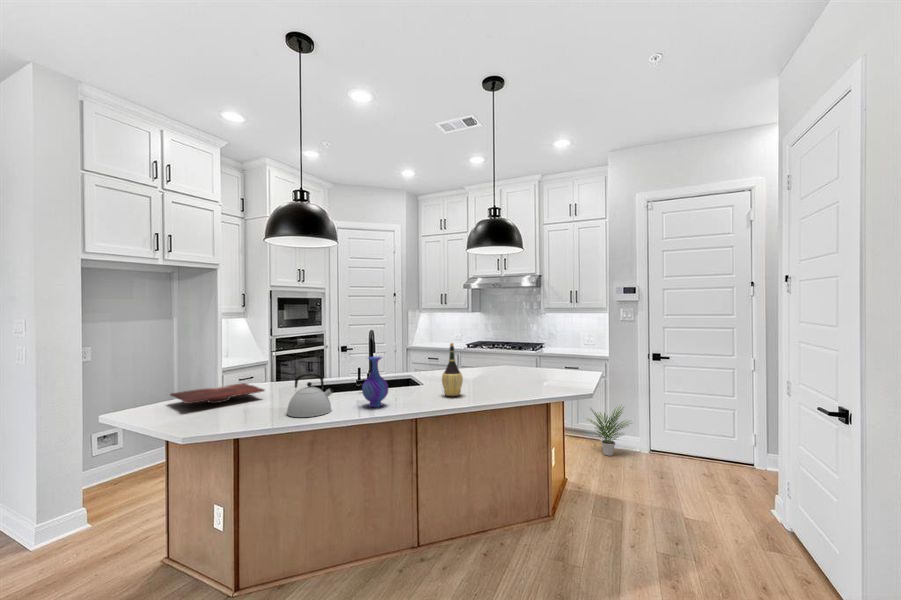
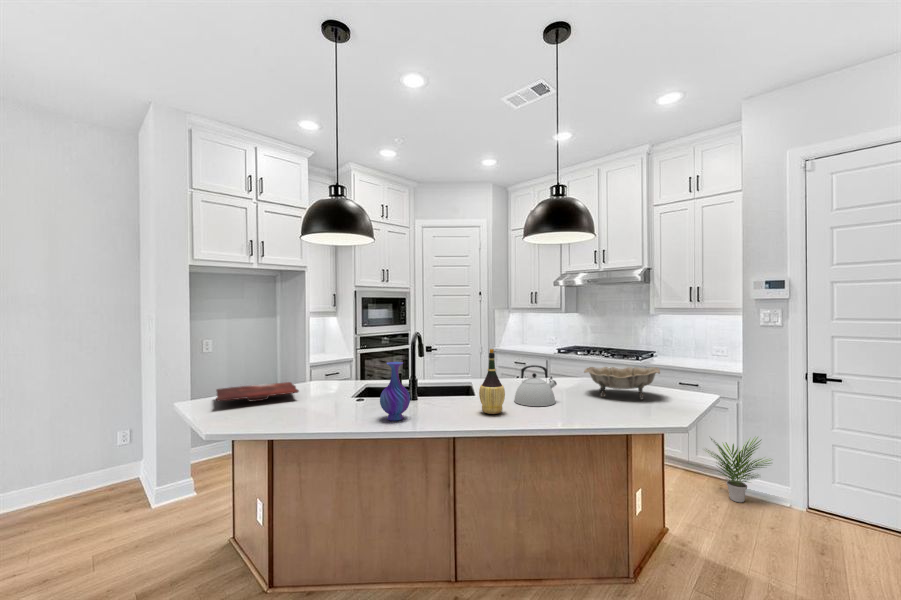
decorative bowl: none [512,354,568,379] -> present [584,367,660,400]
kettle: present [287,374,333,417] -> present [514,365,557,406]

